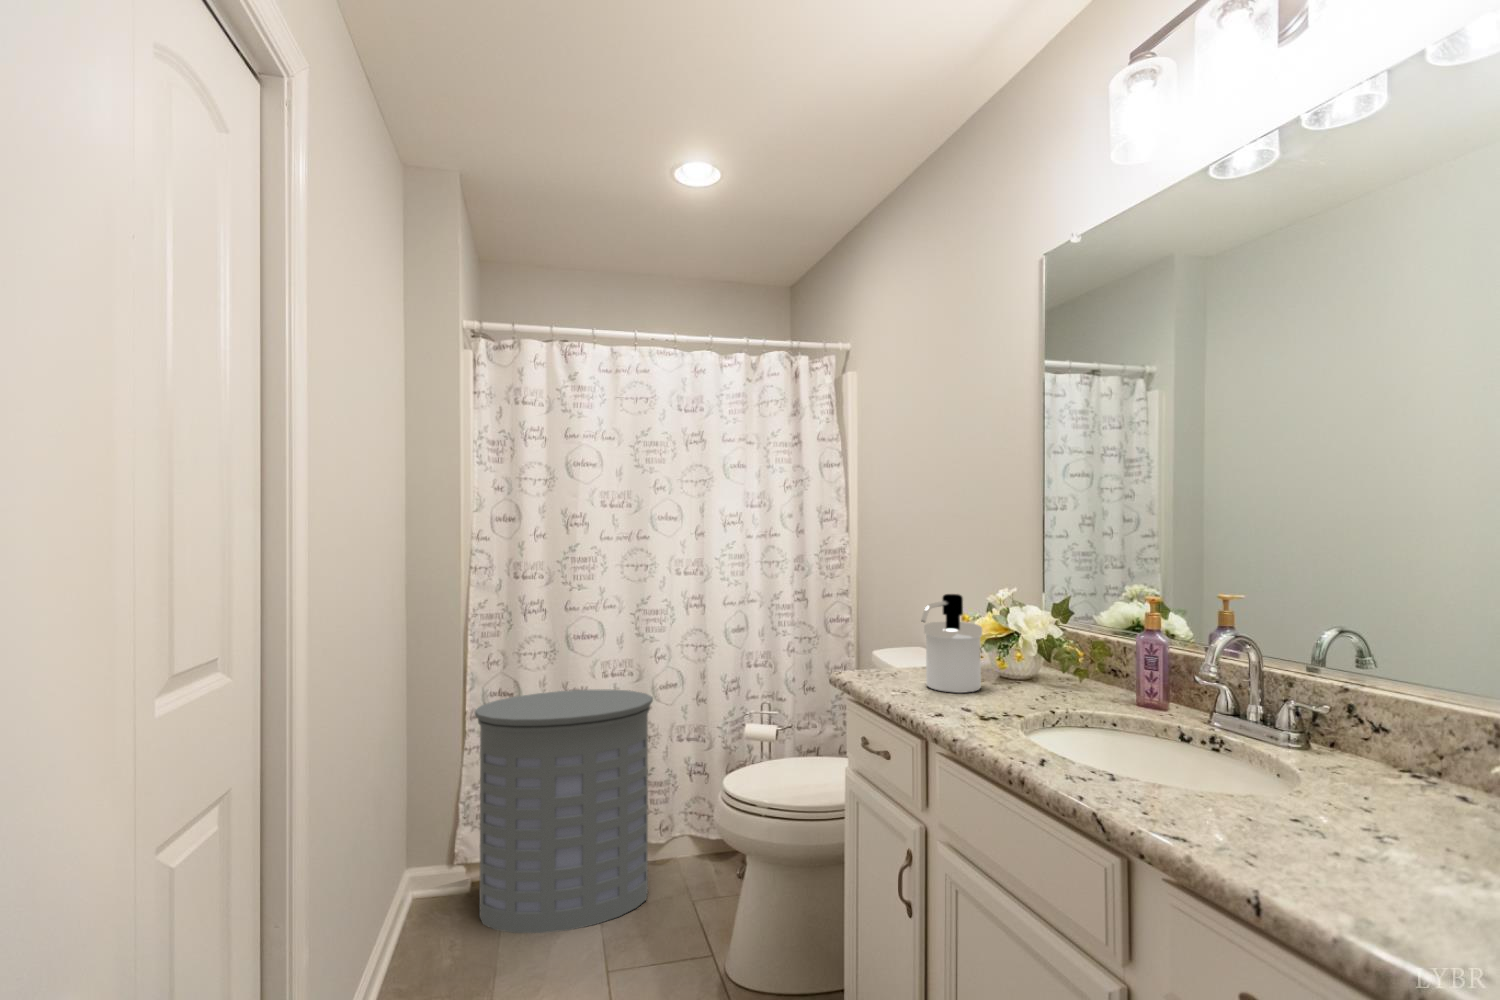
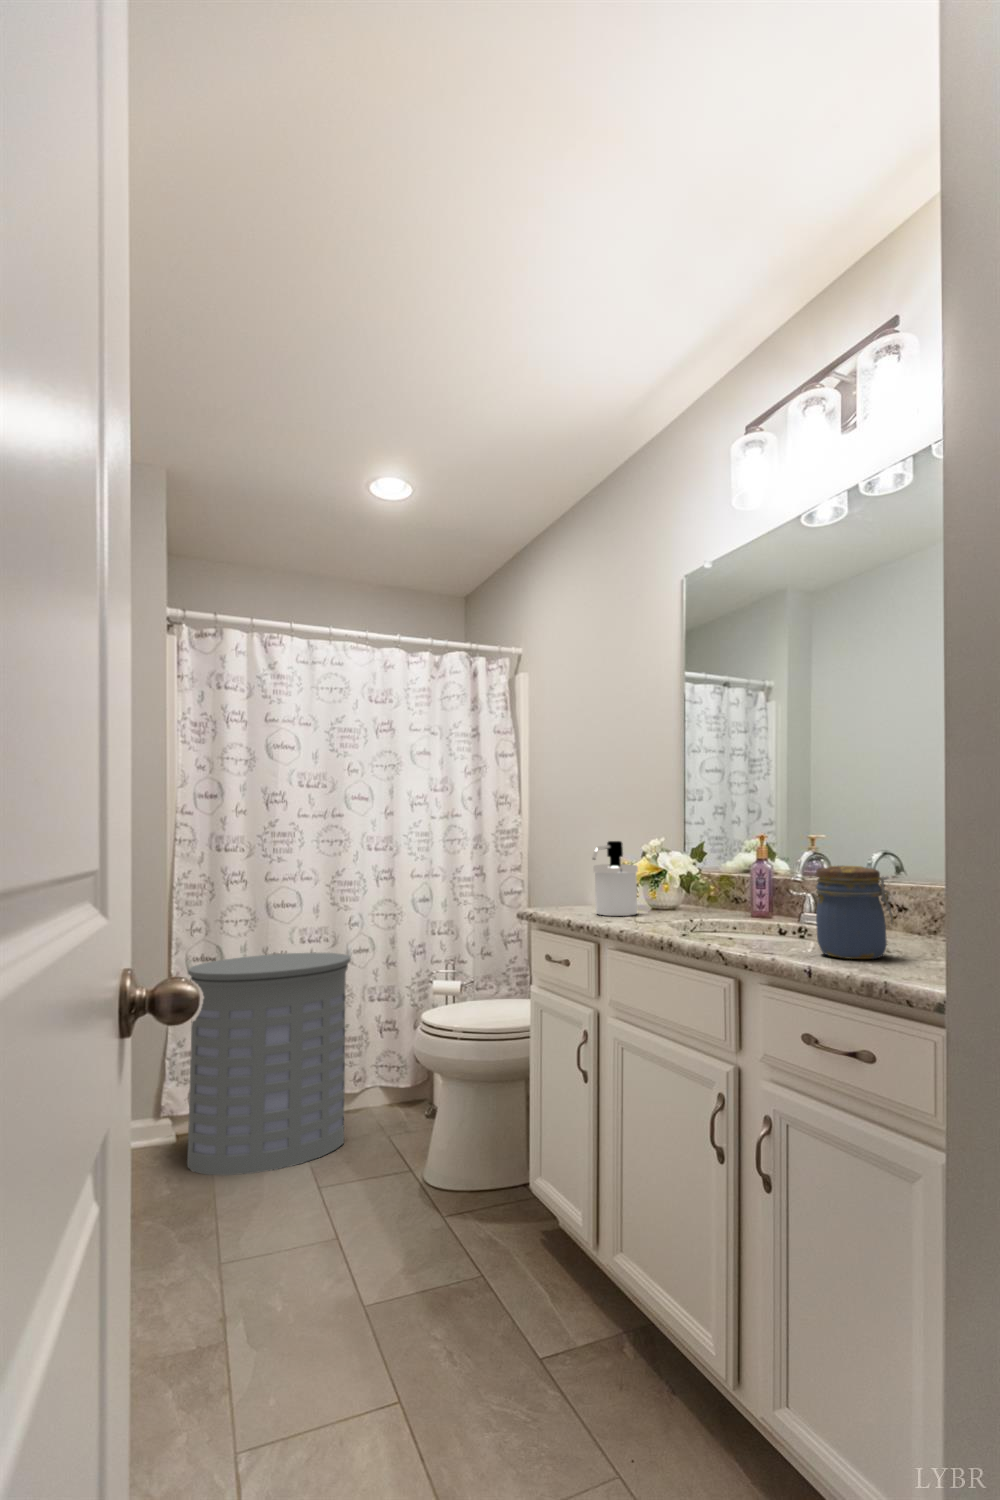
jar: none [1270,700,1419,871] -> present [816,866,894,959]

